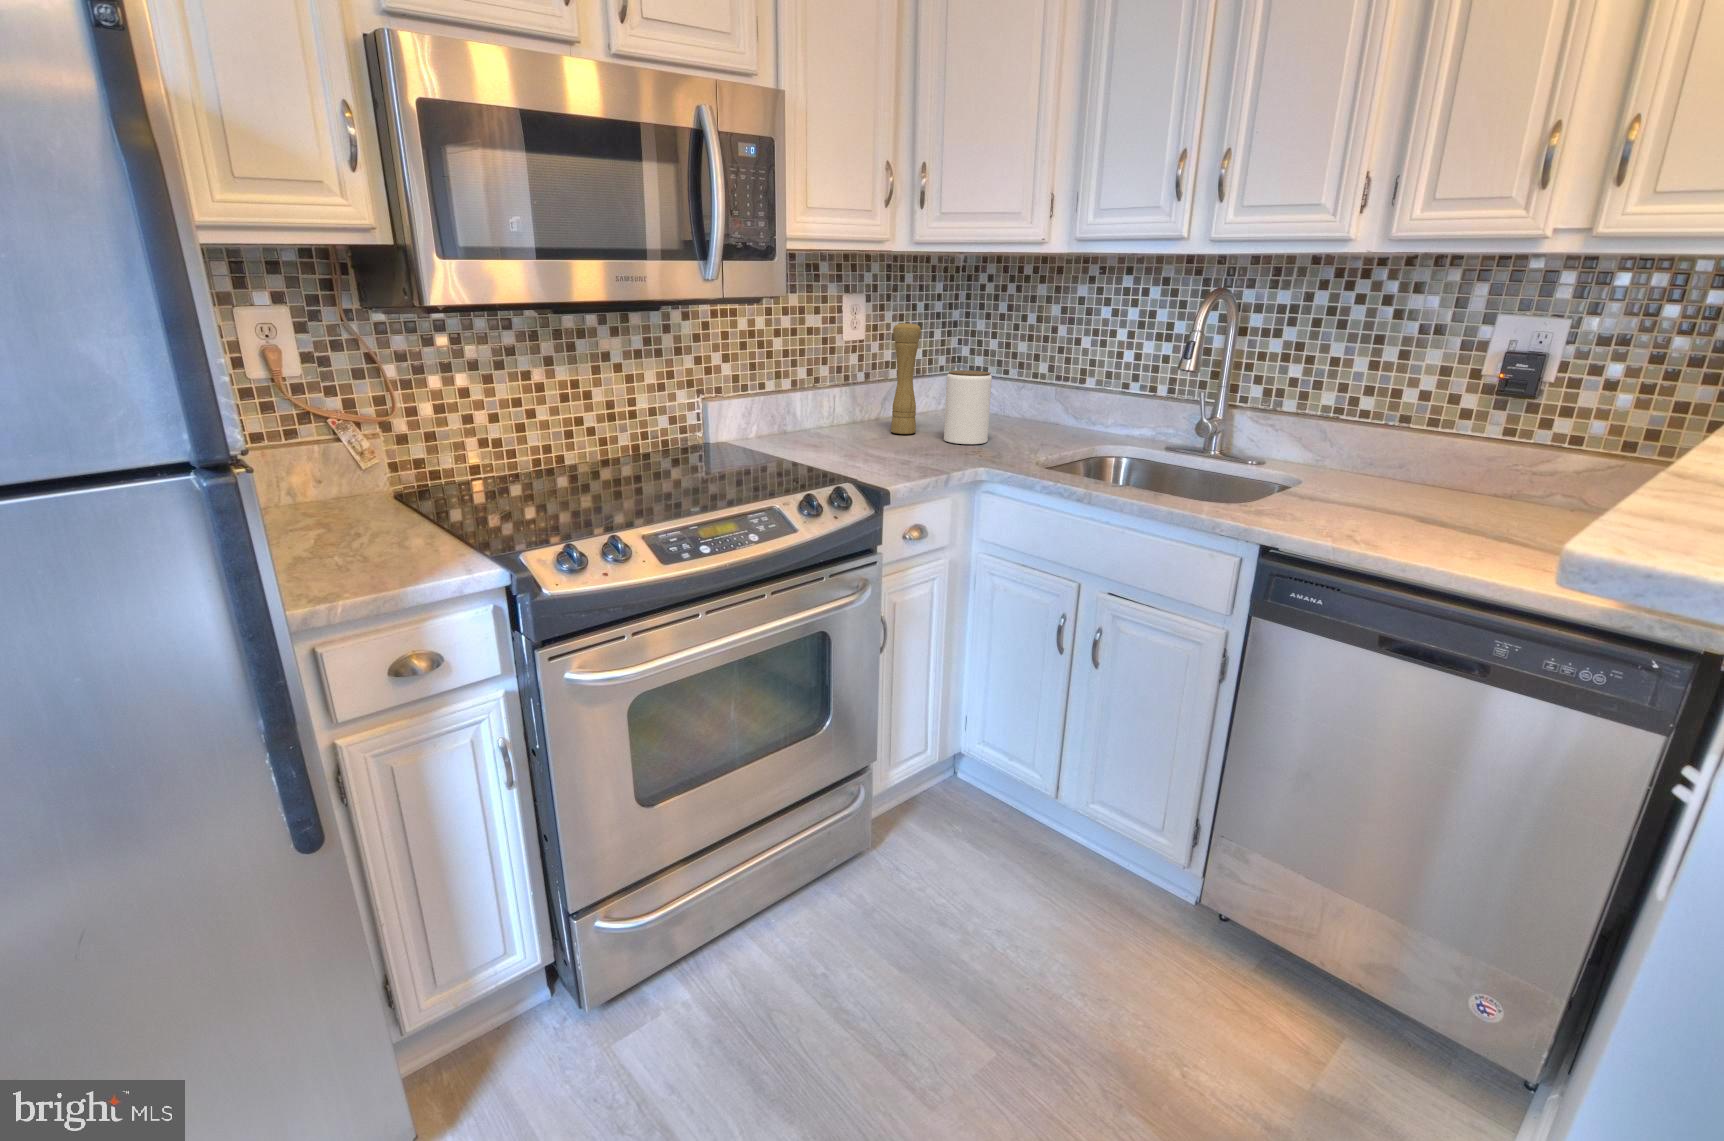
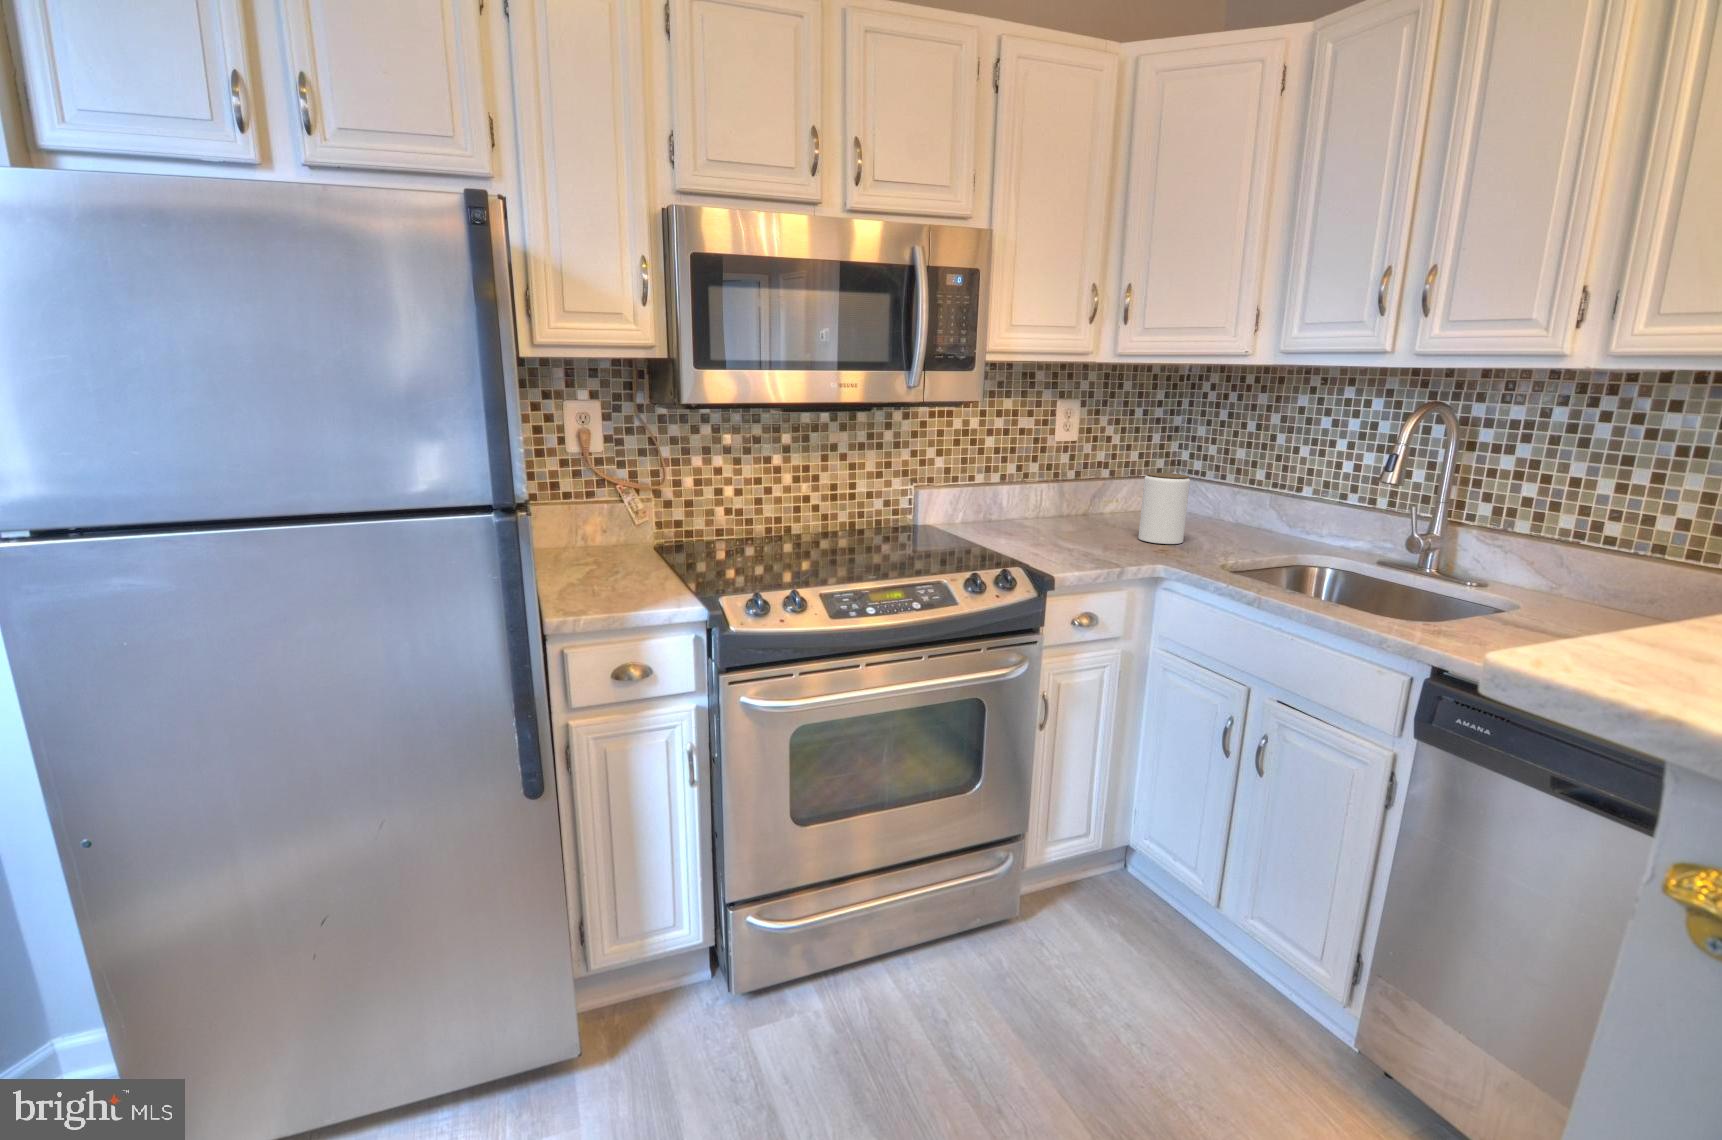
pepper mill: present [891,321,921,434] -> none [1090,425,1125,530]

